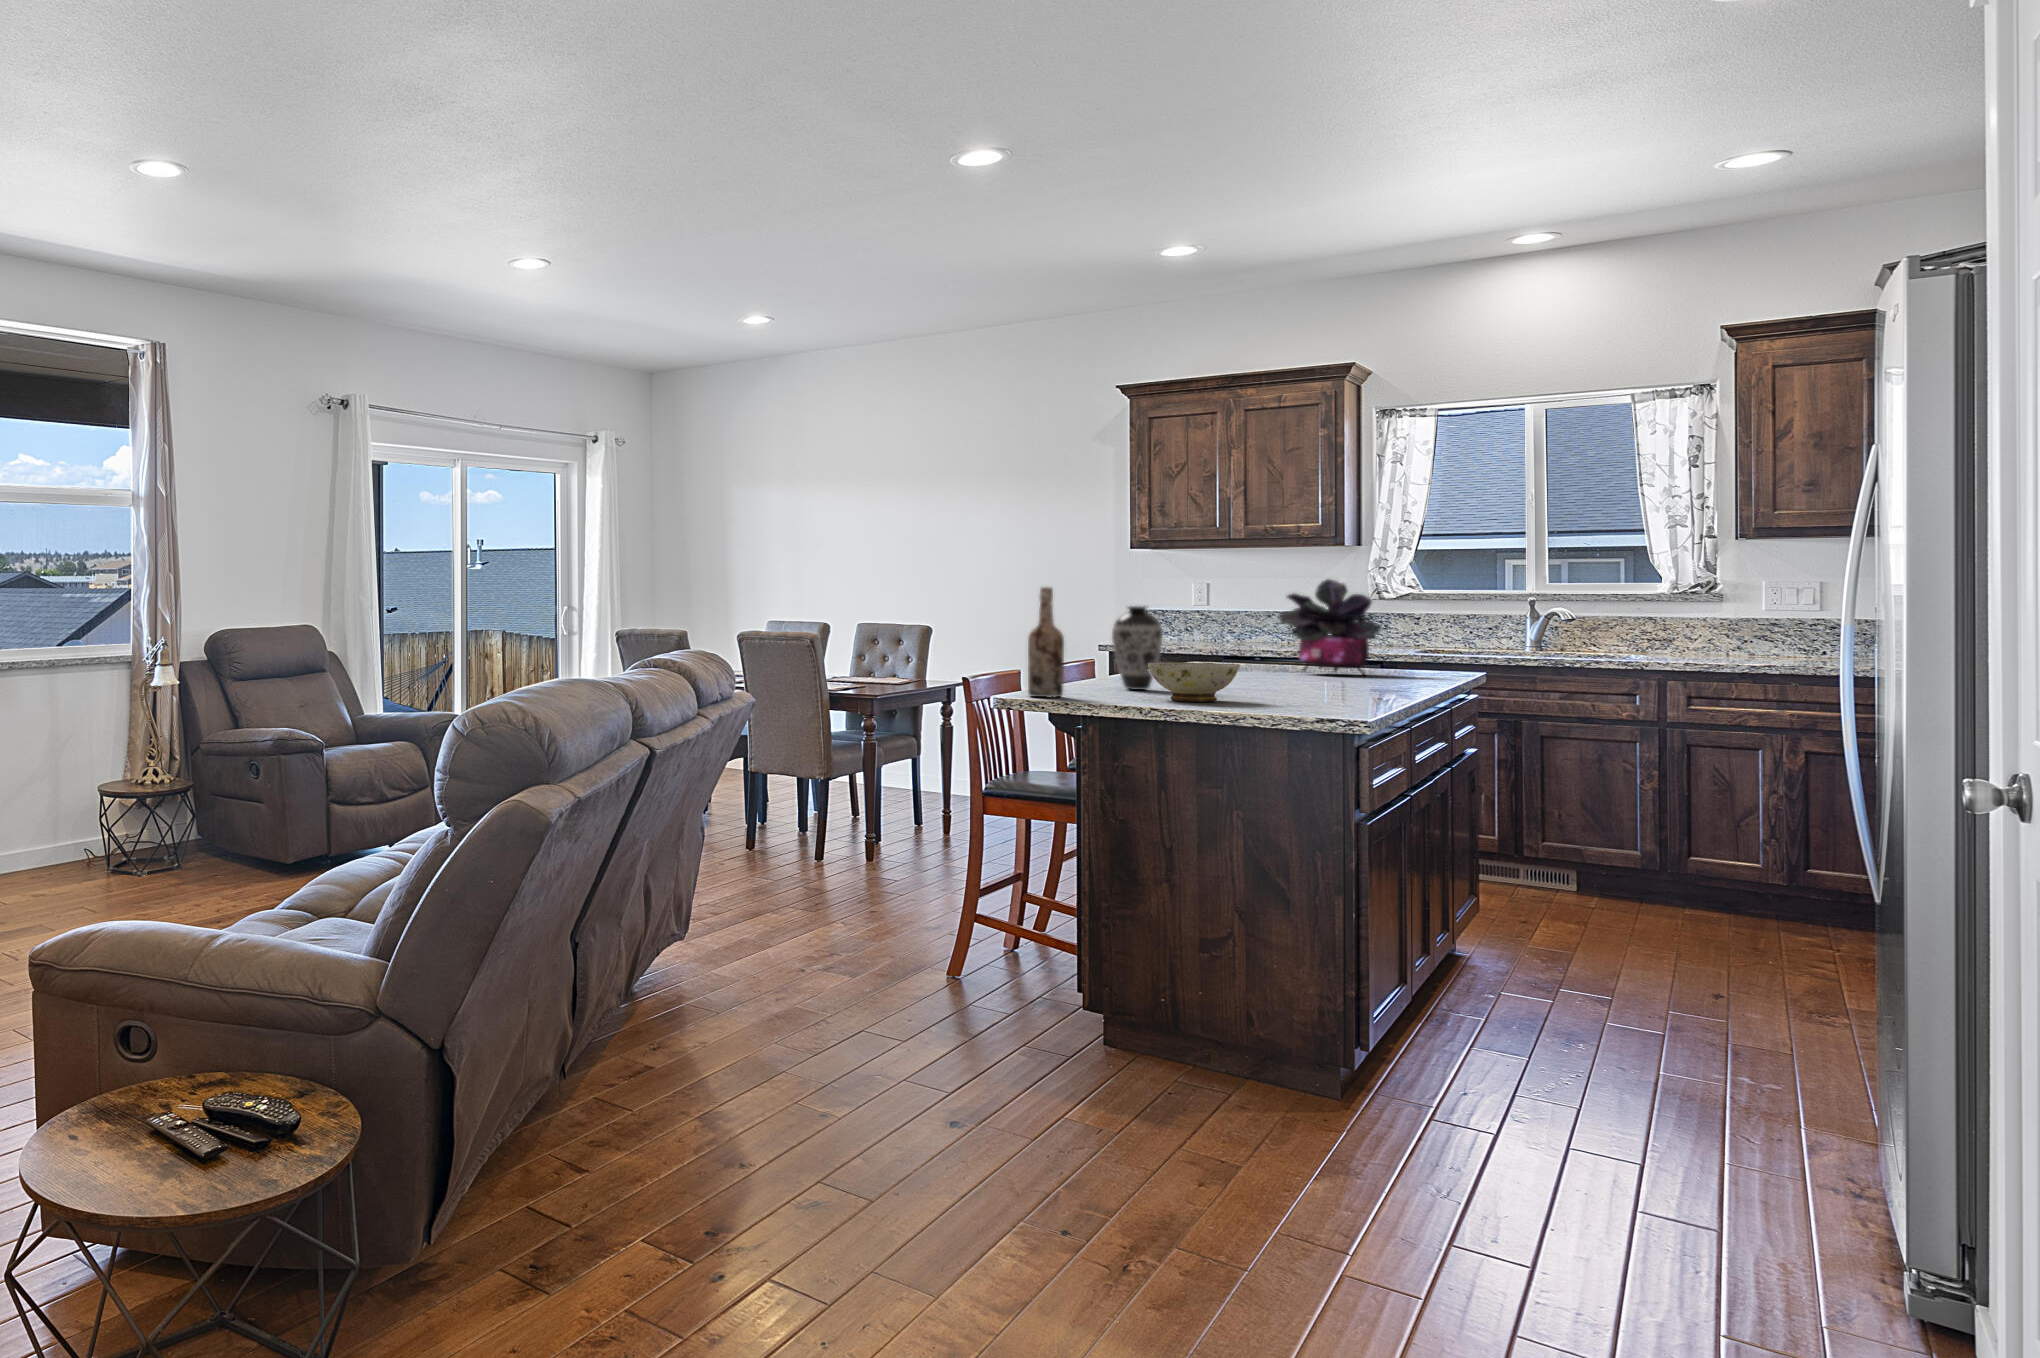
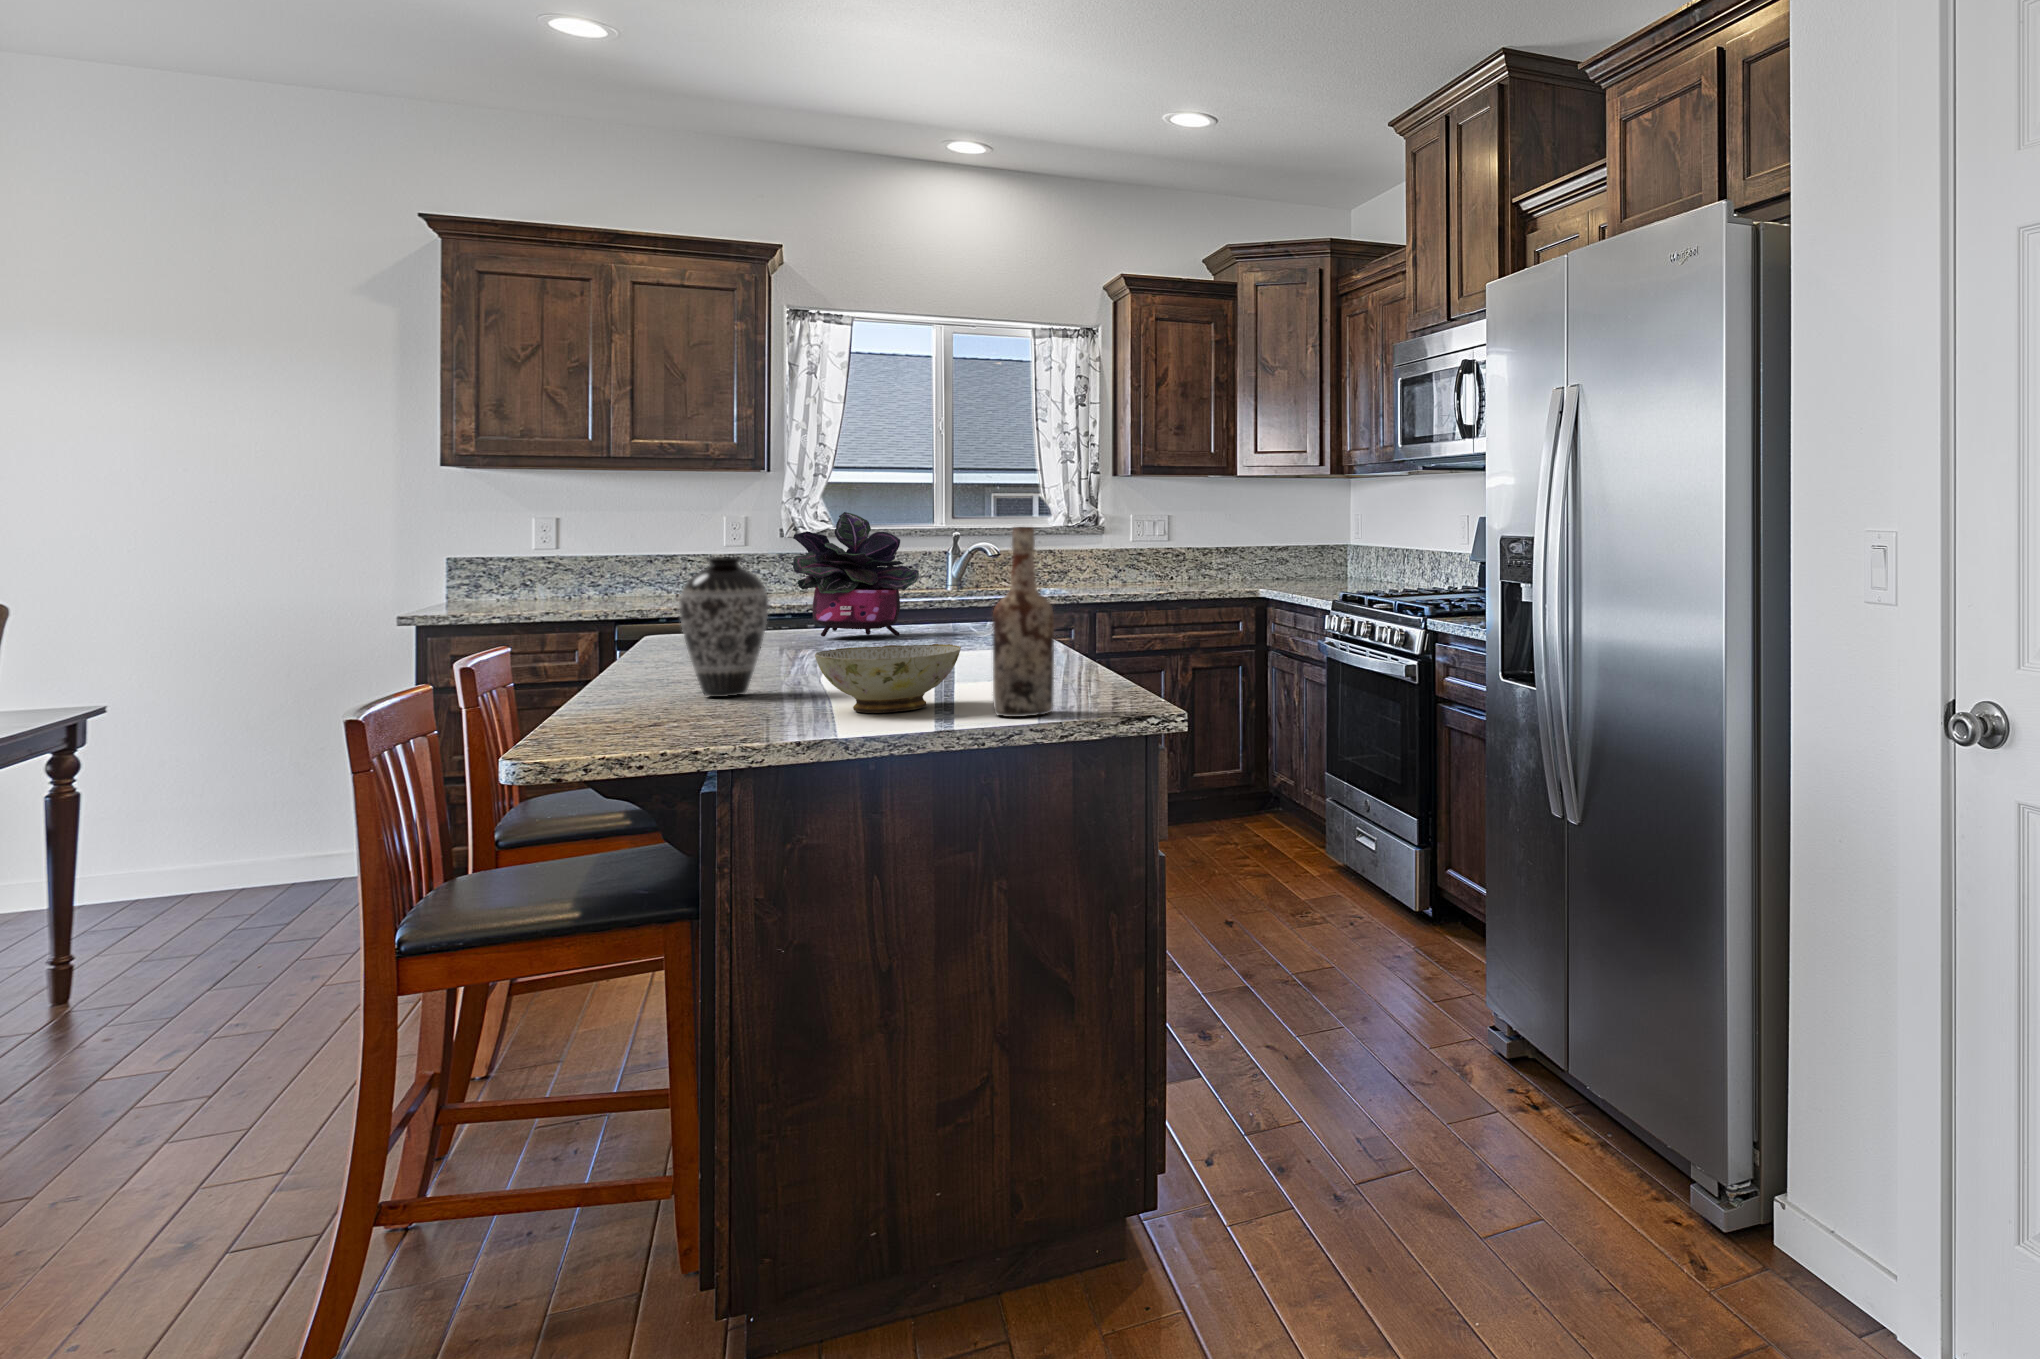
wine bottle: present [1028,587,1064,697] -> present [993,527,1054,717]

